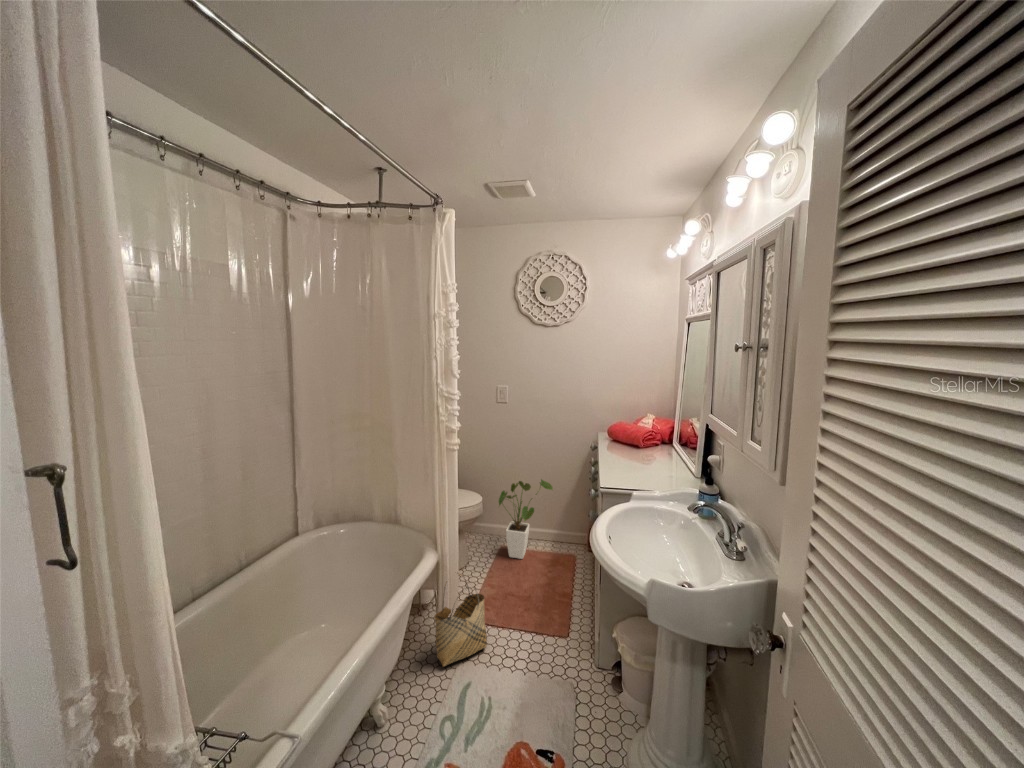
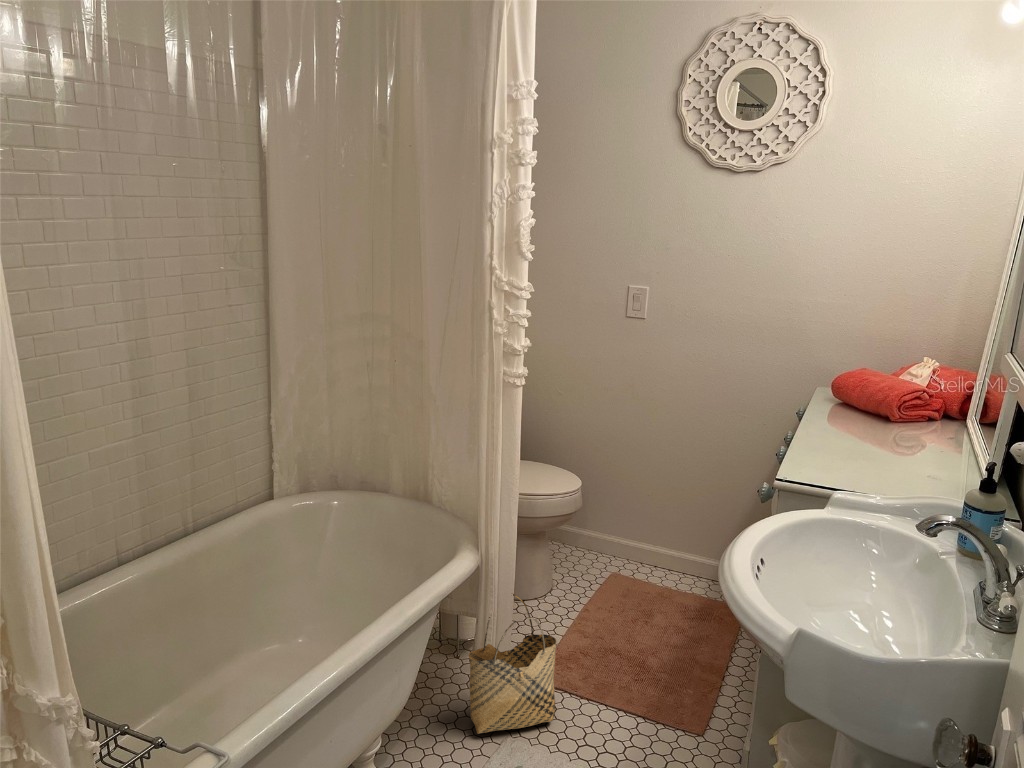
house plant: present [499,479,553,559] -> none [607,465,718,601]

